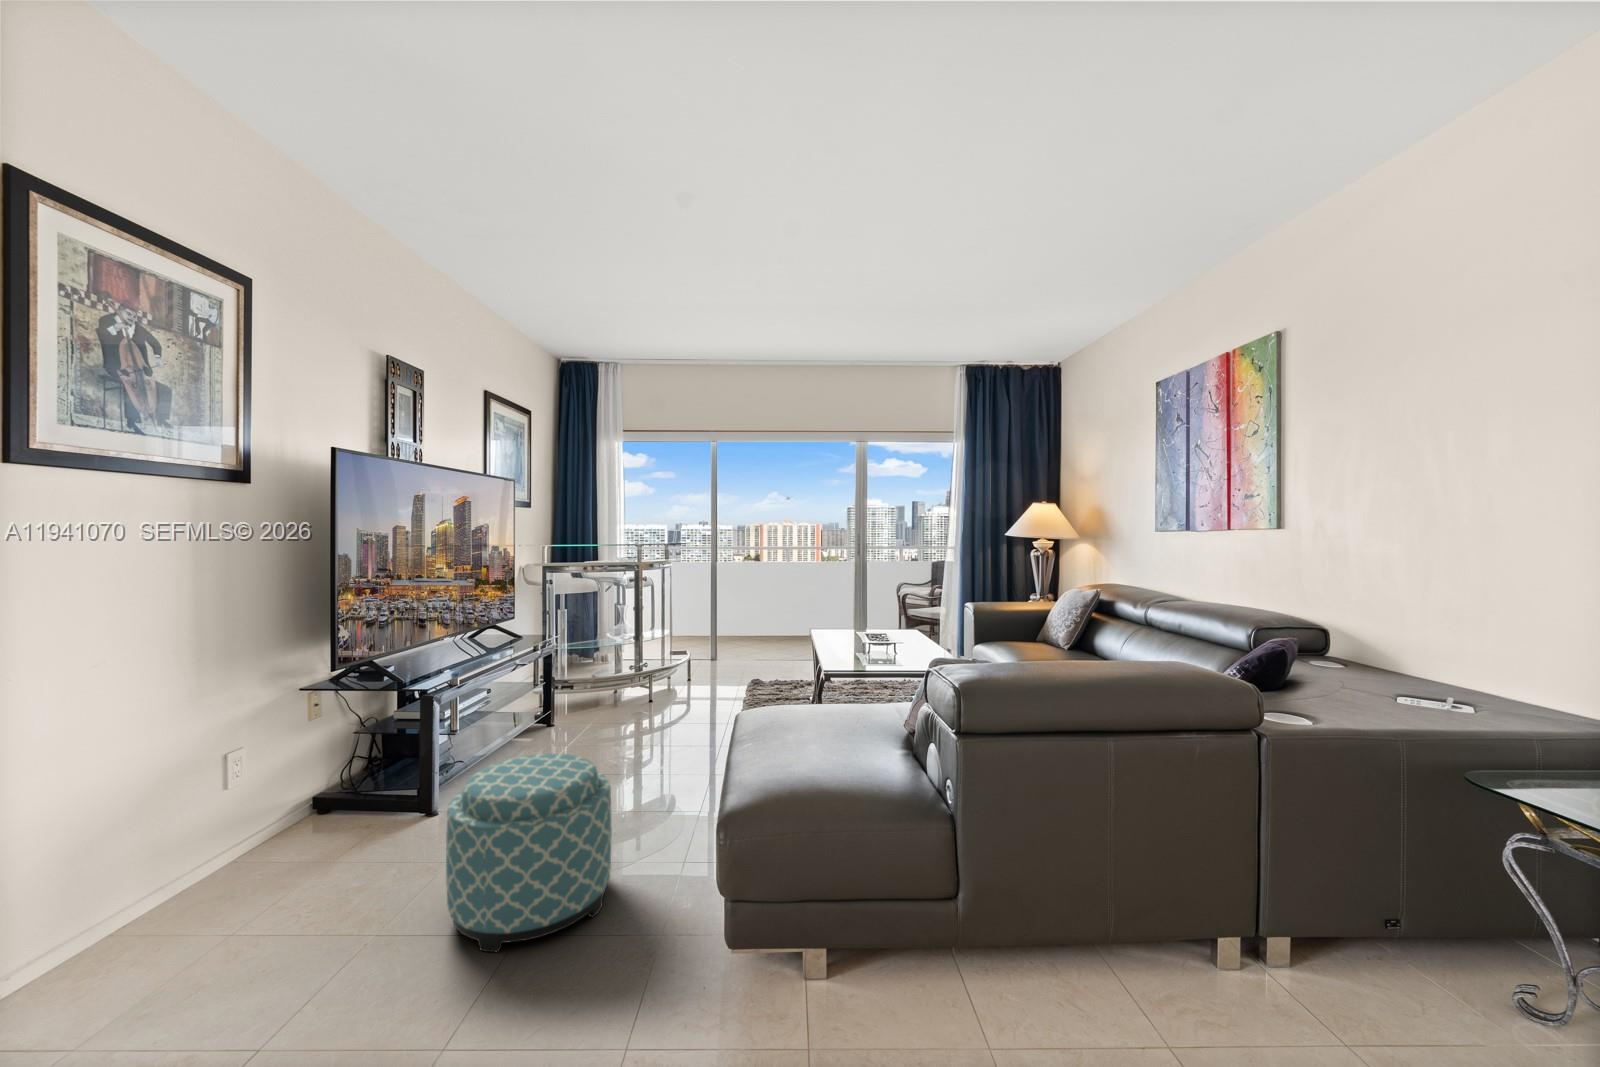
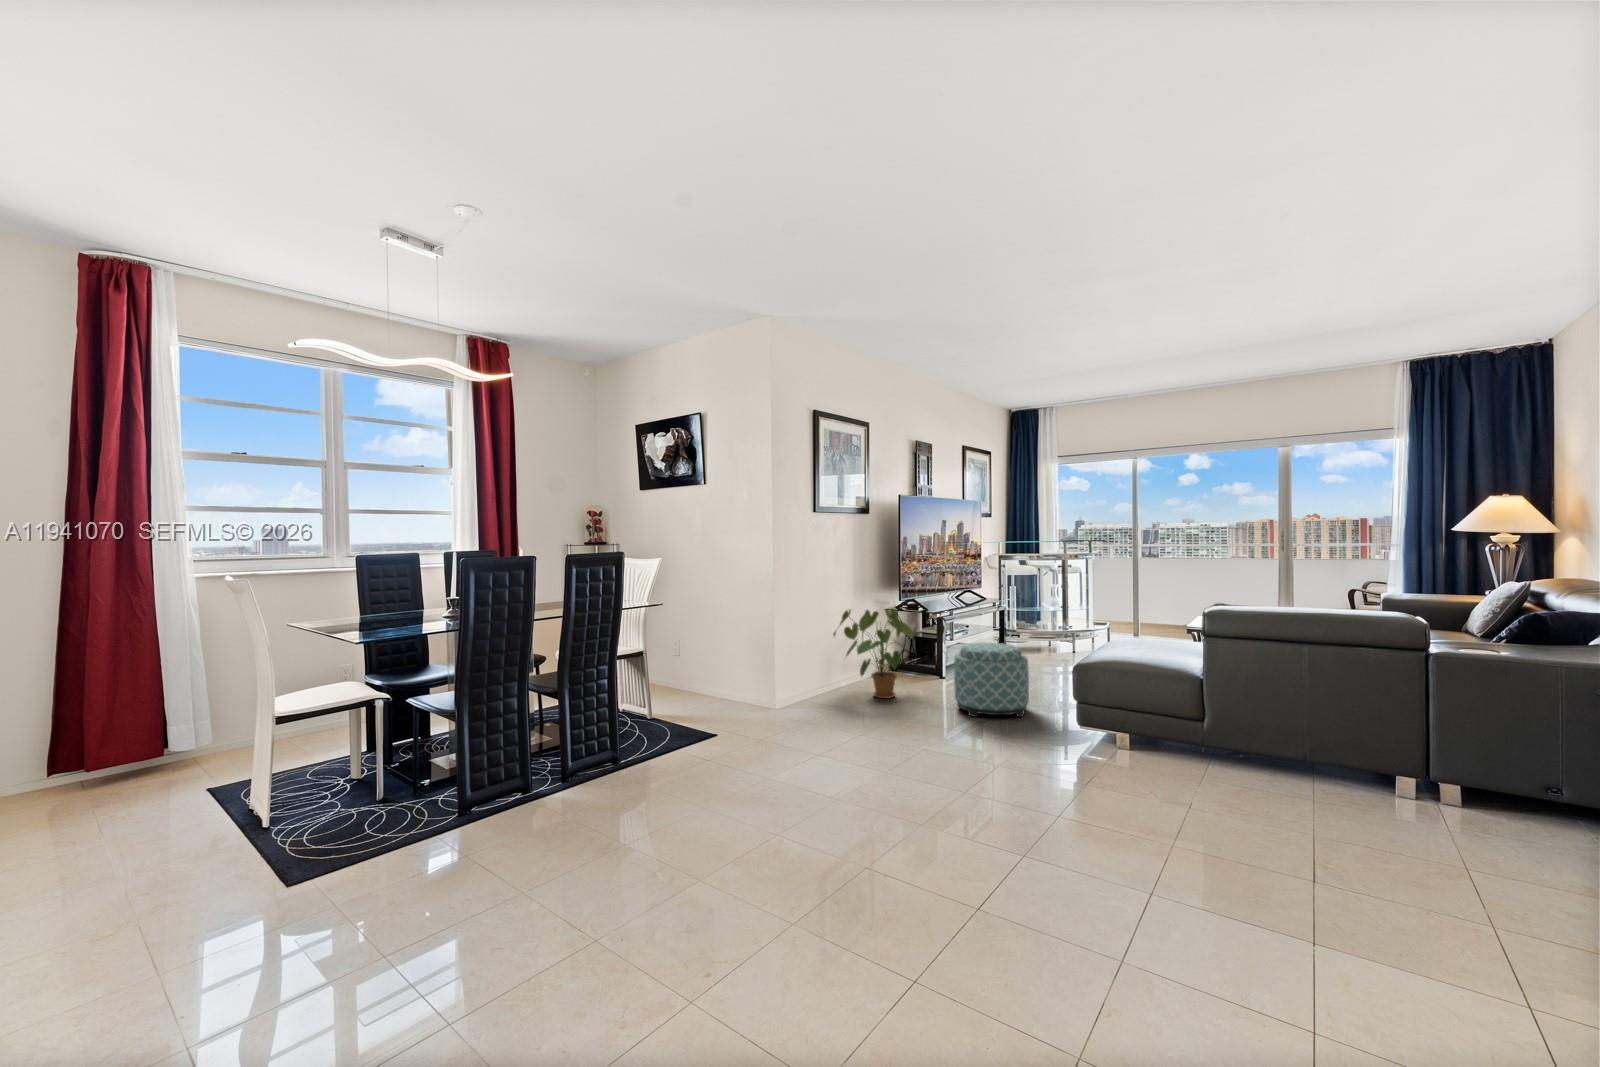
house plant: none [88,707,361,942] -> present [833,609,913,698]

